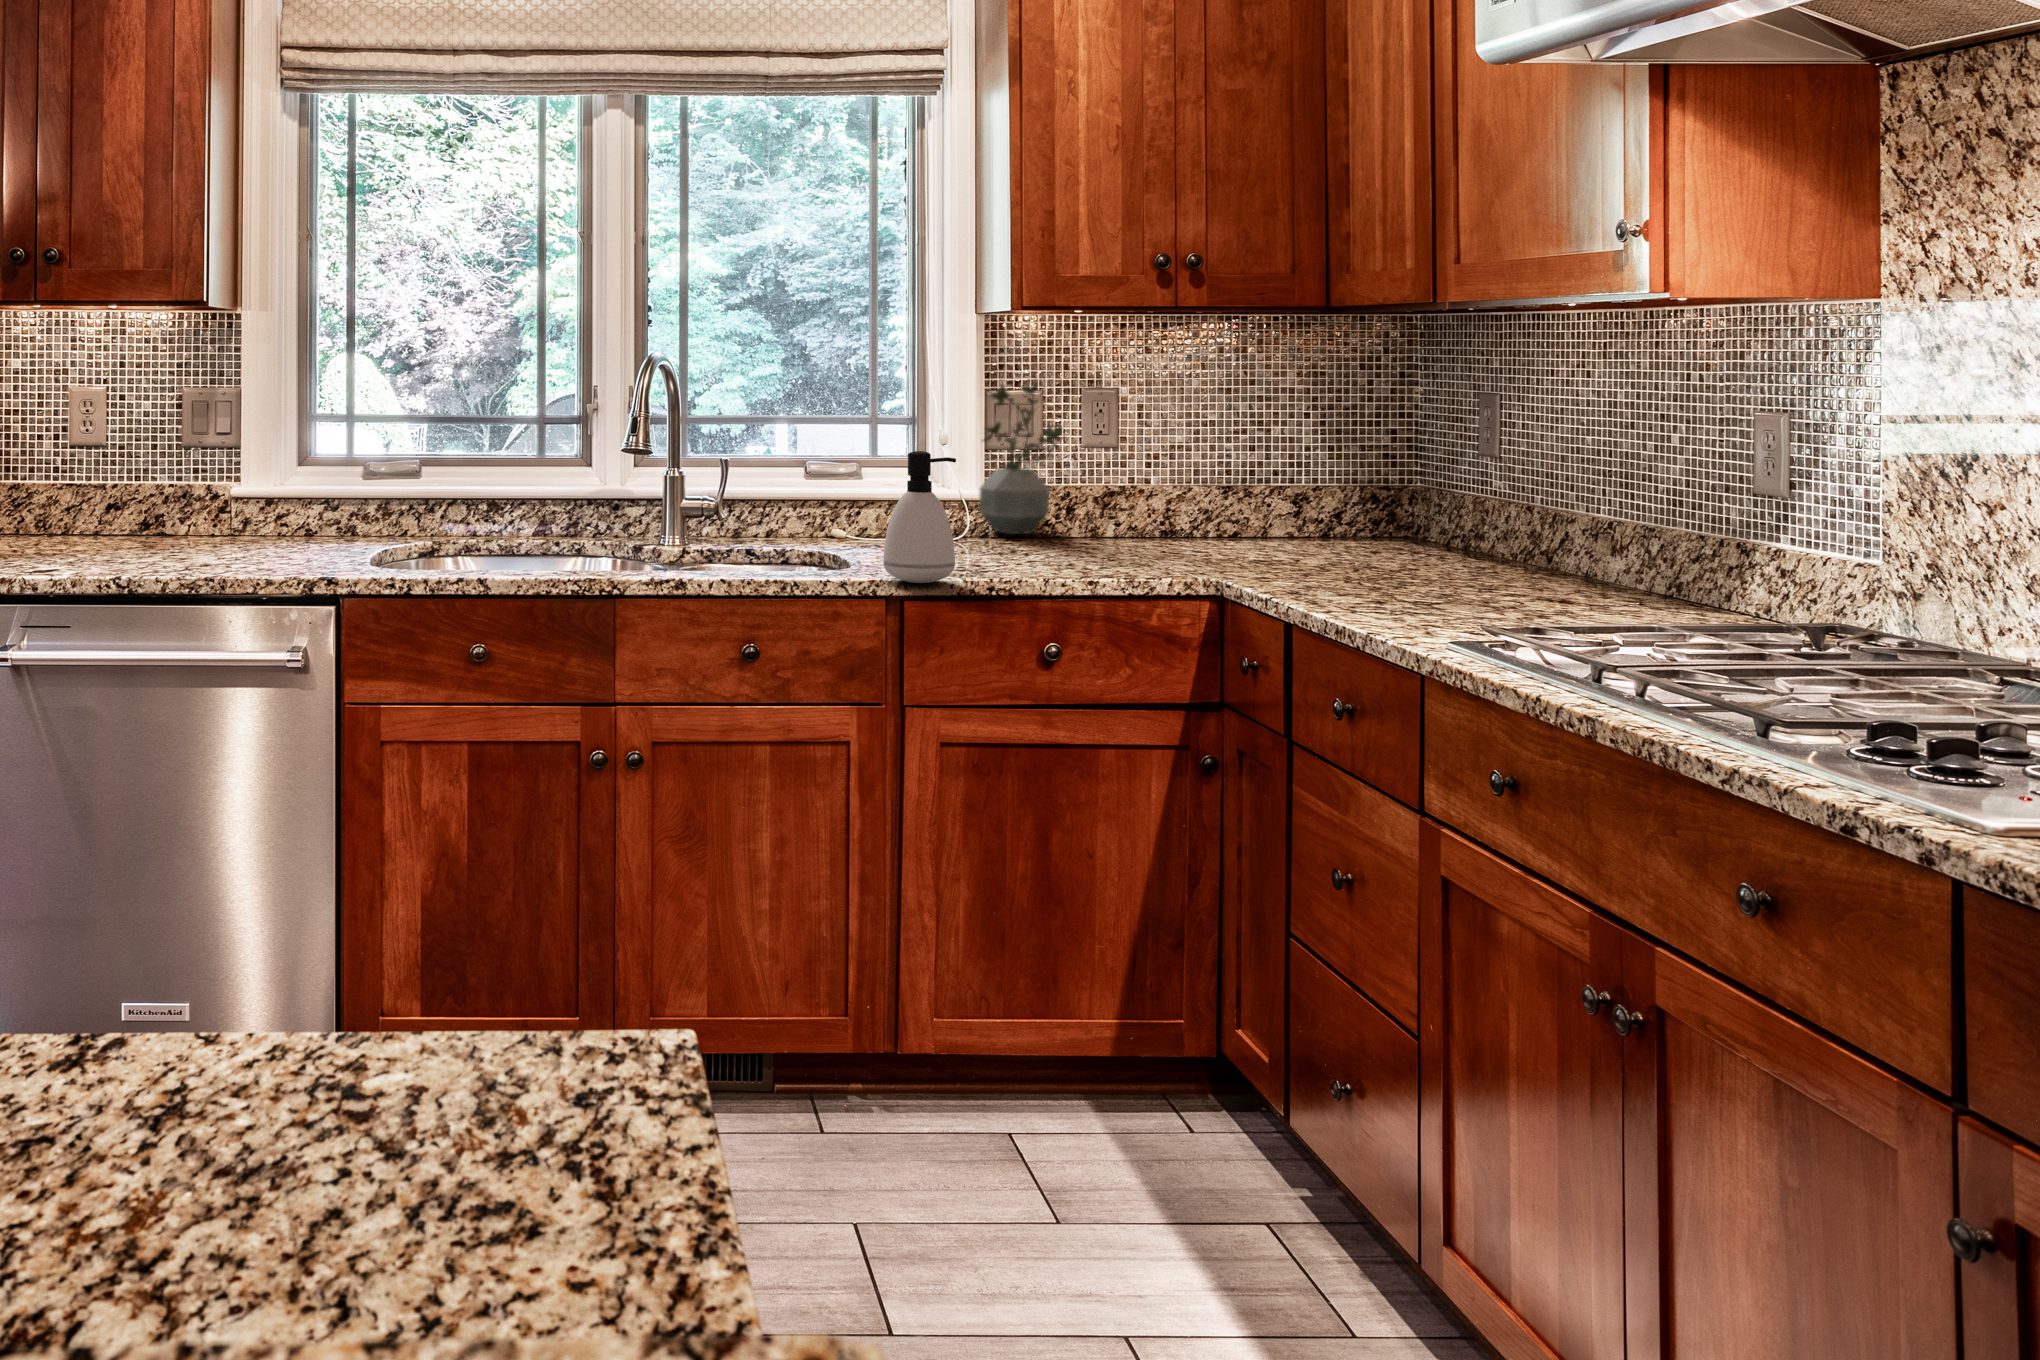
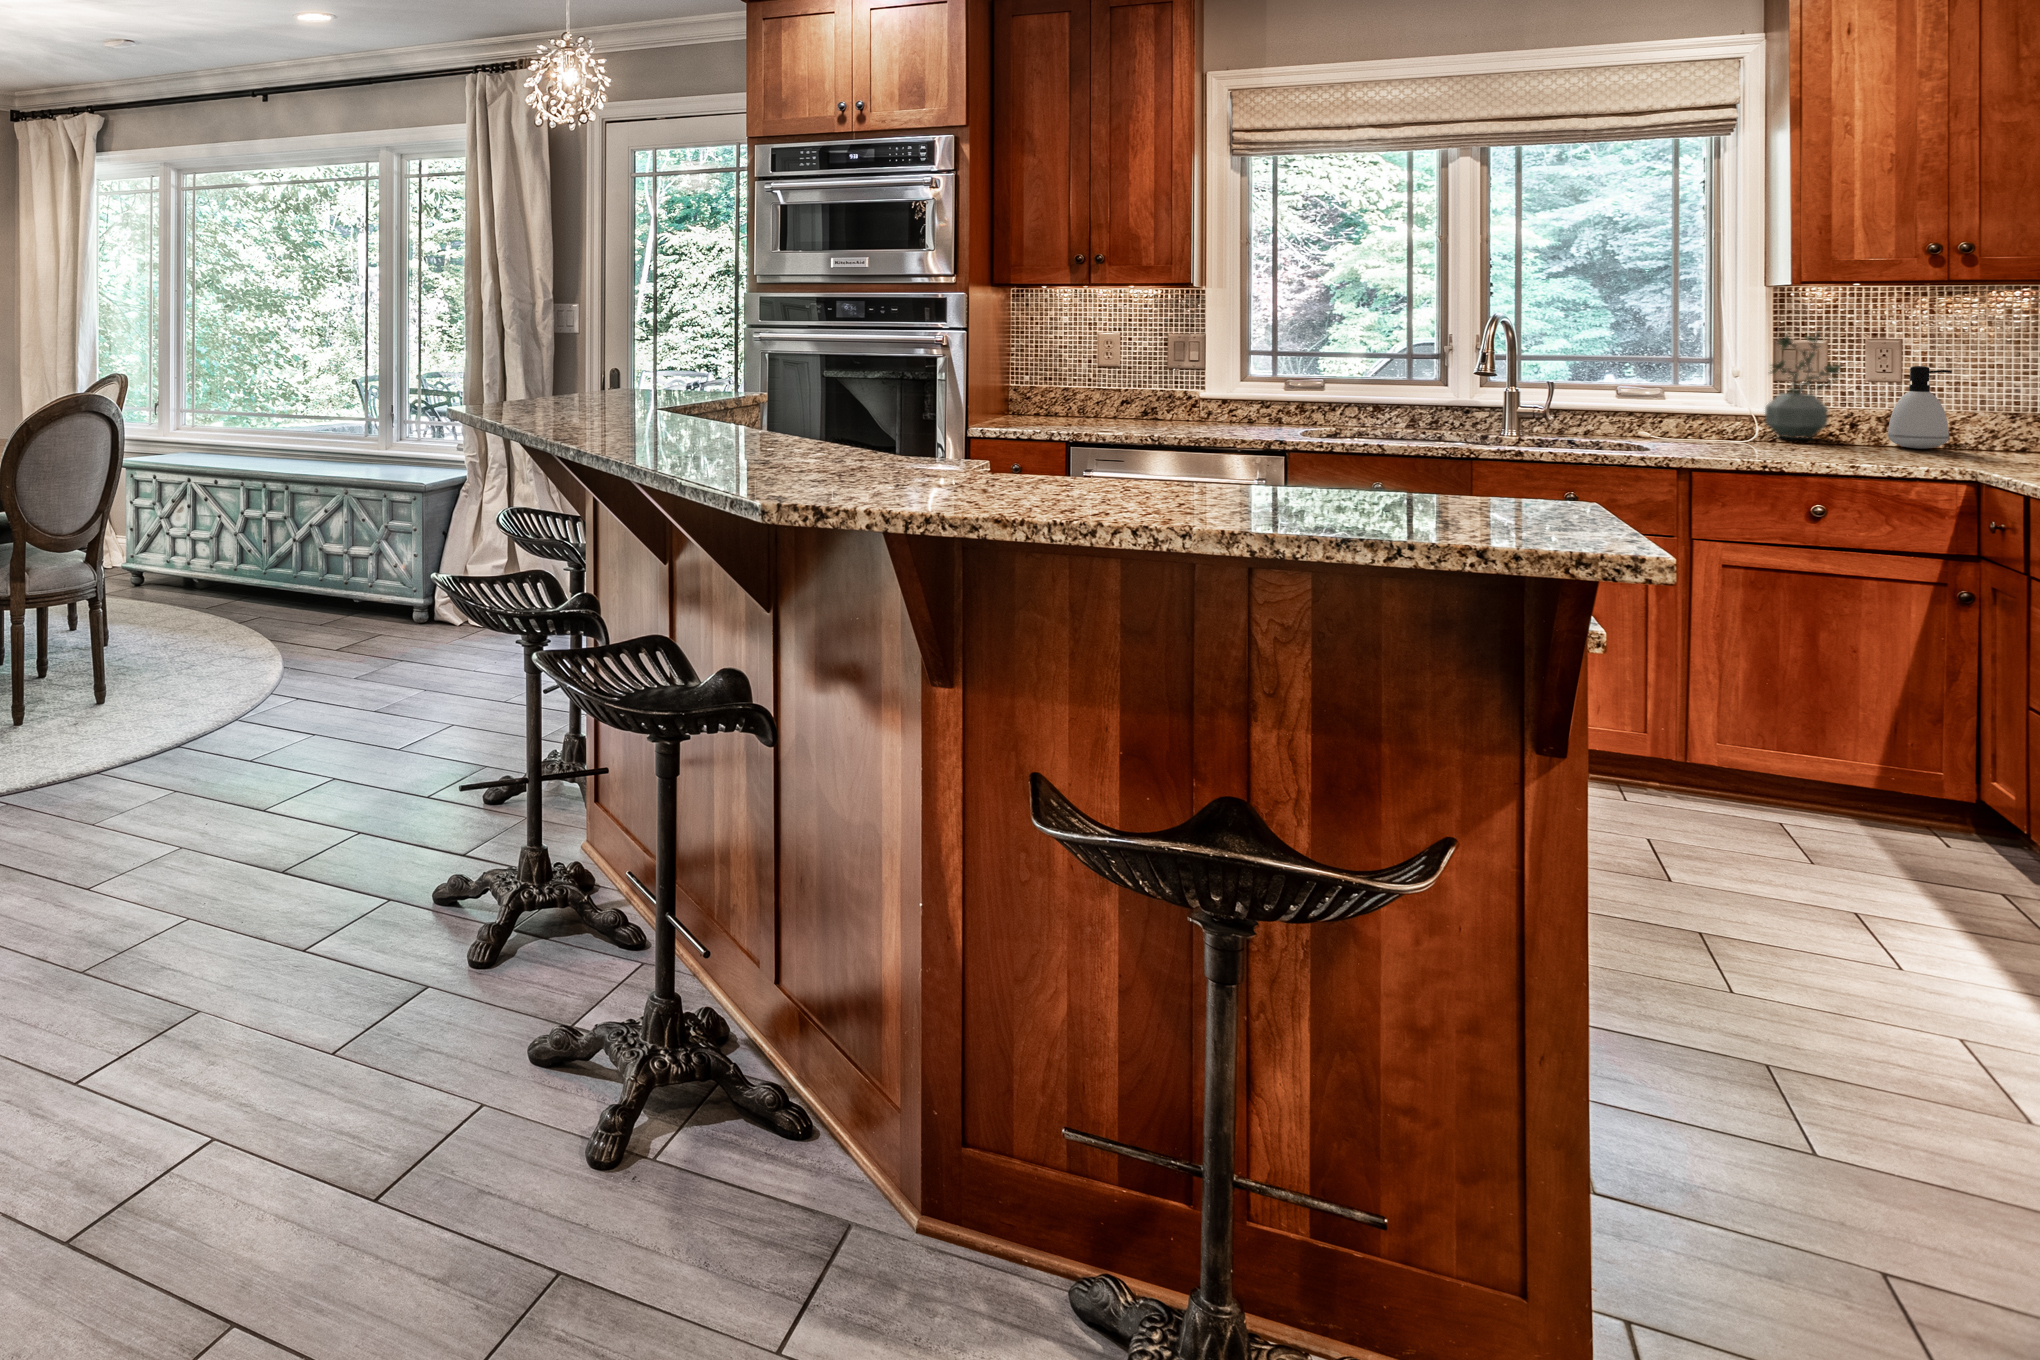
soap dispenser: present [883,451,956,583] -> present [1888,366,1952,449]

